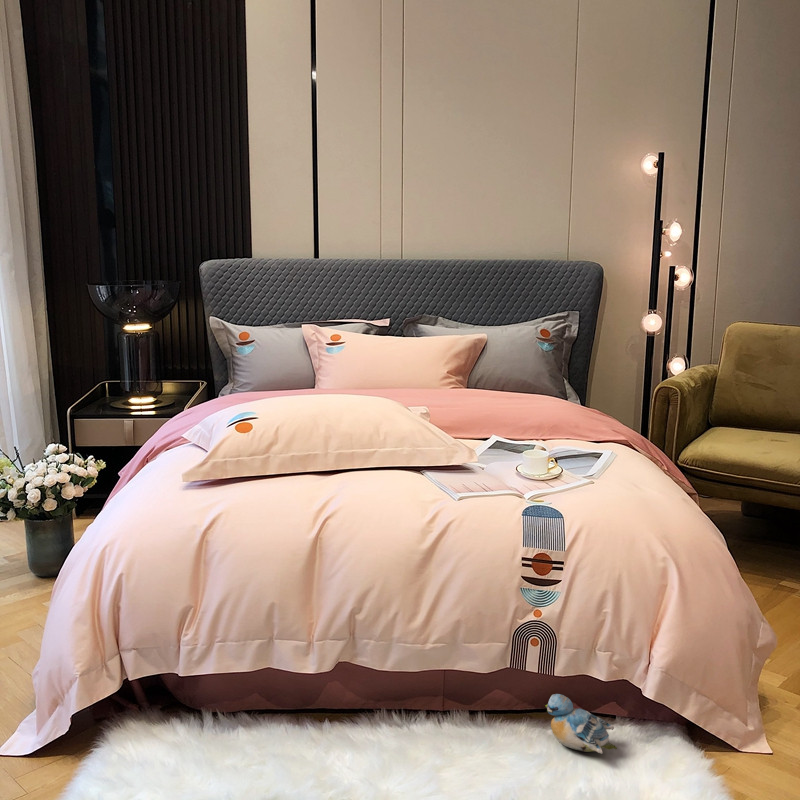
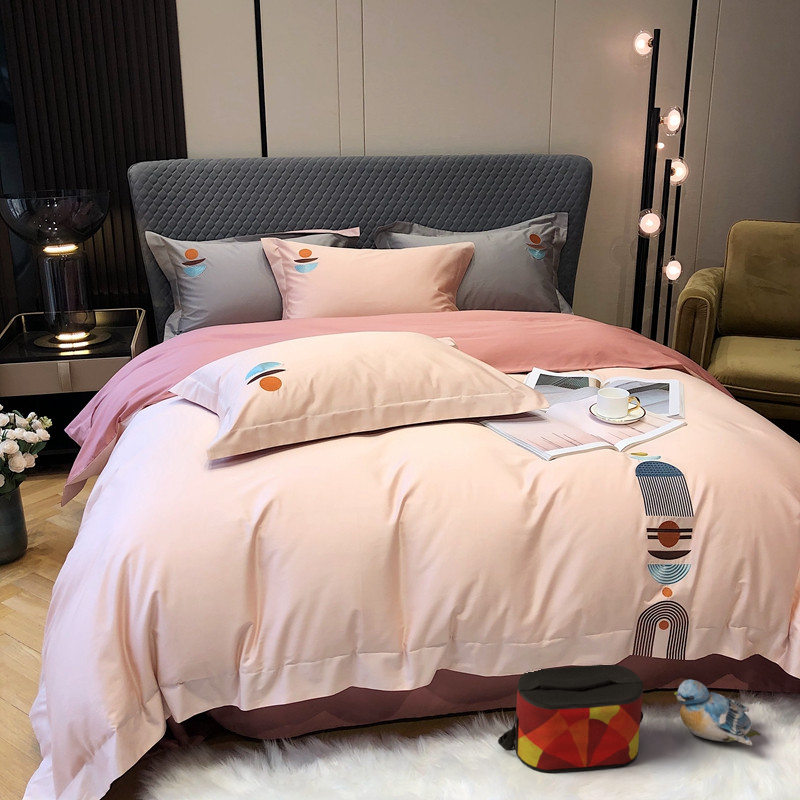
bag: none [389,671,515,760] -> present [498,664,643,773]

